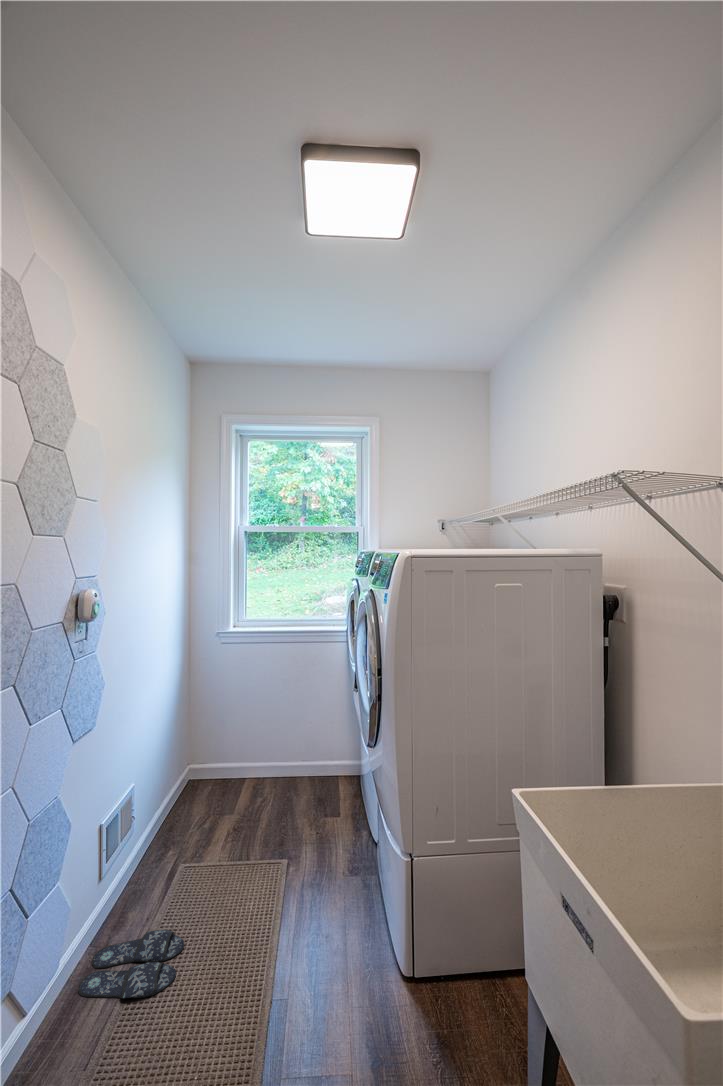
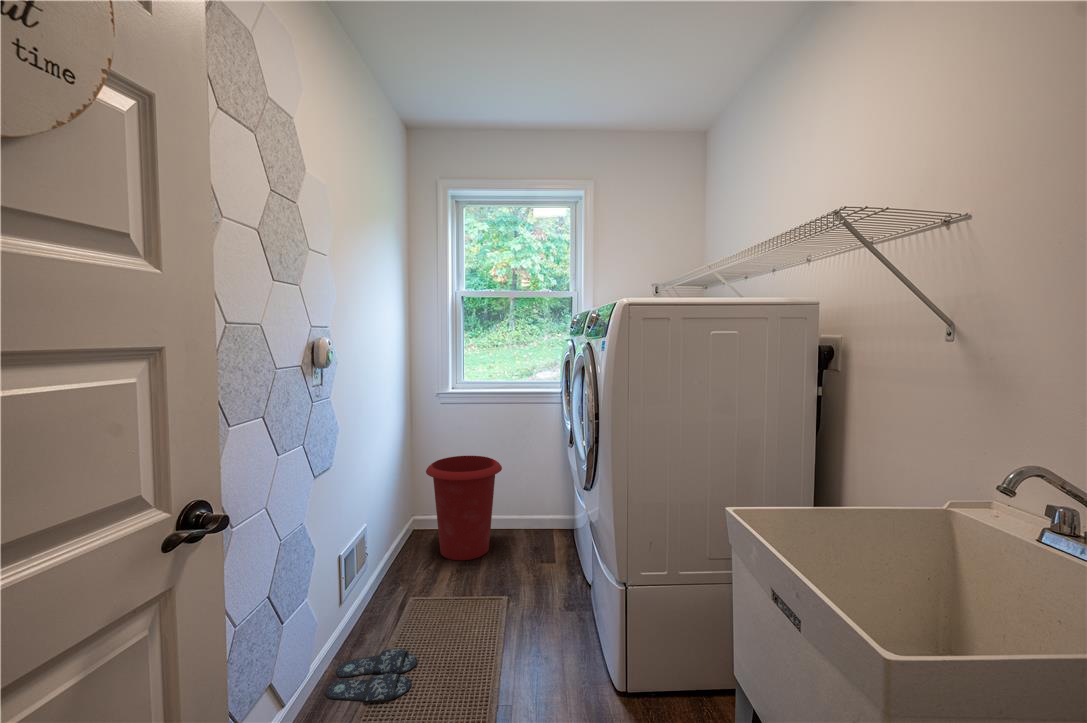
waste bin: none [203,695,286,815] -> present [426,456,502,560]

